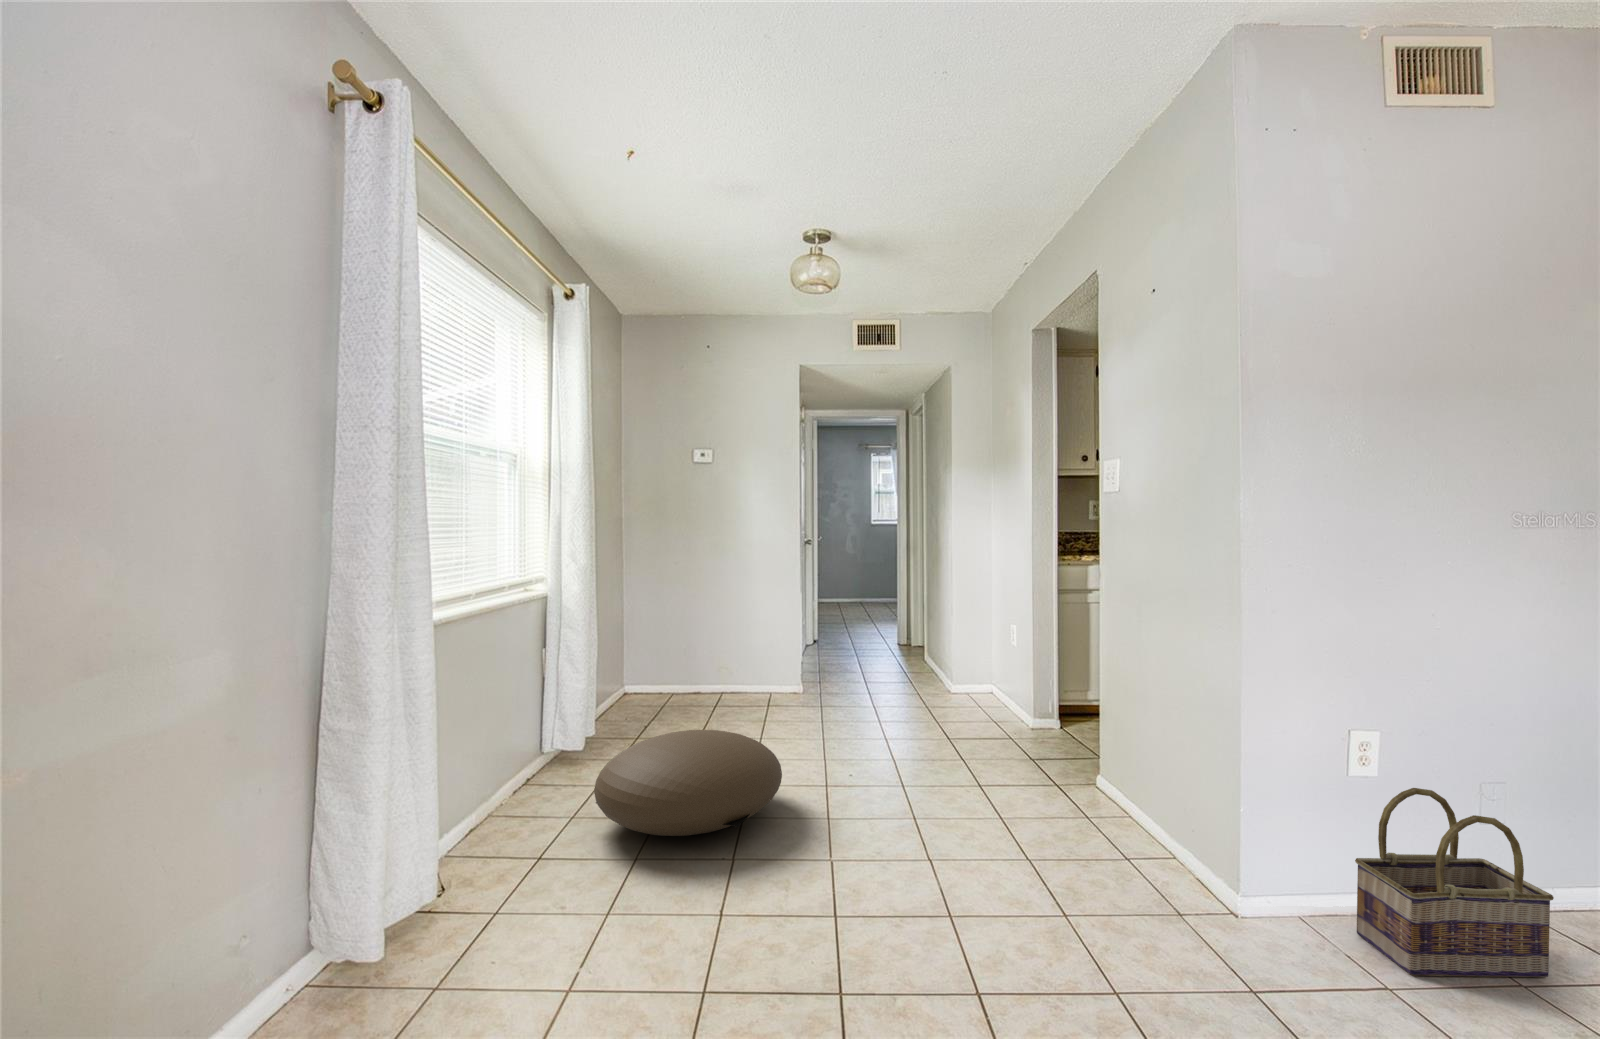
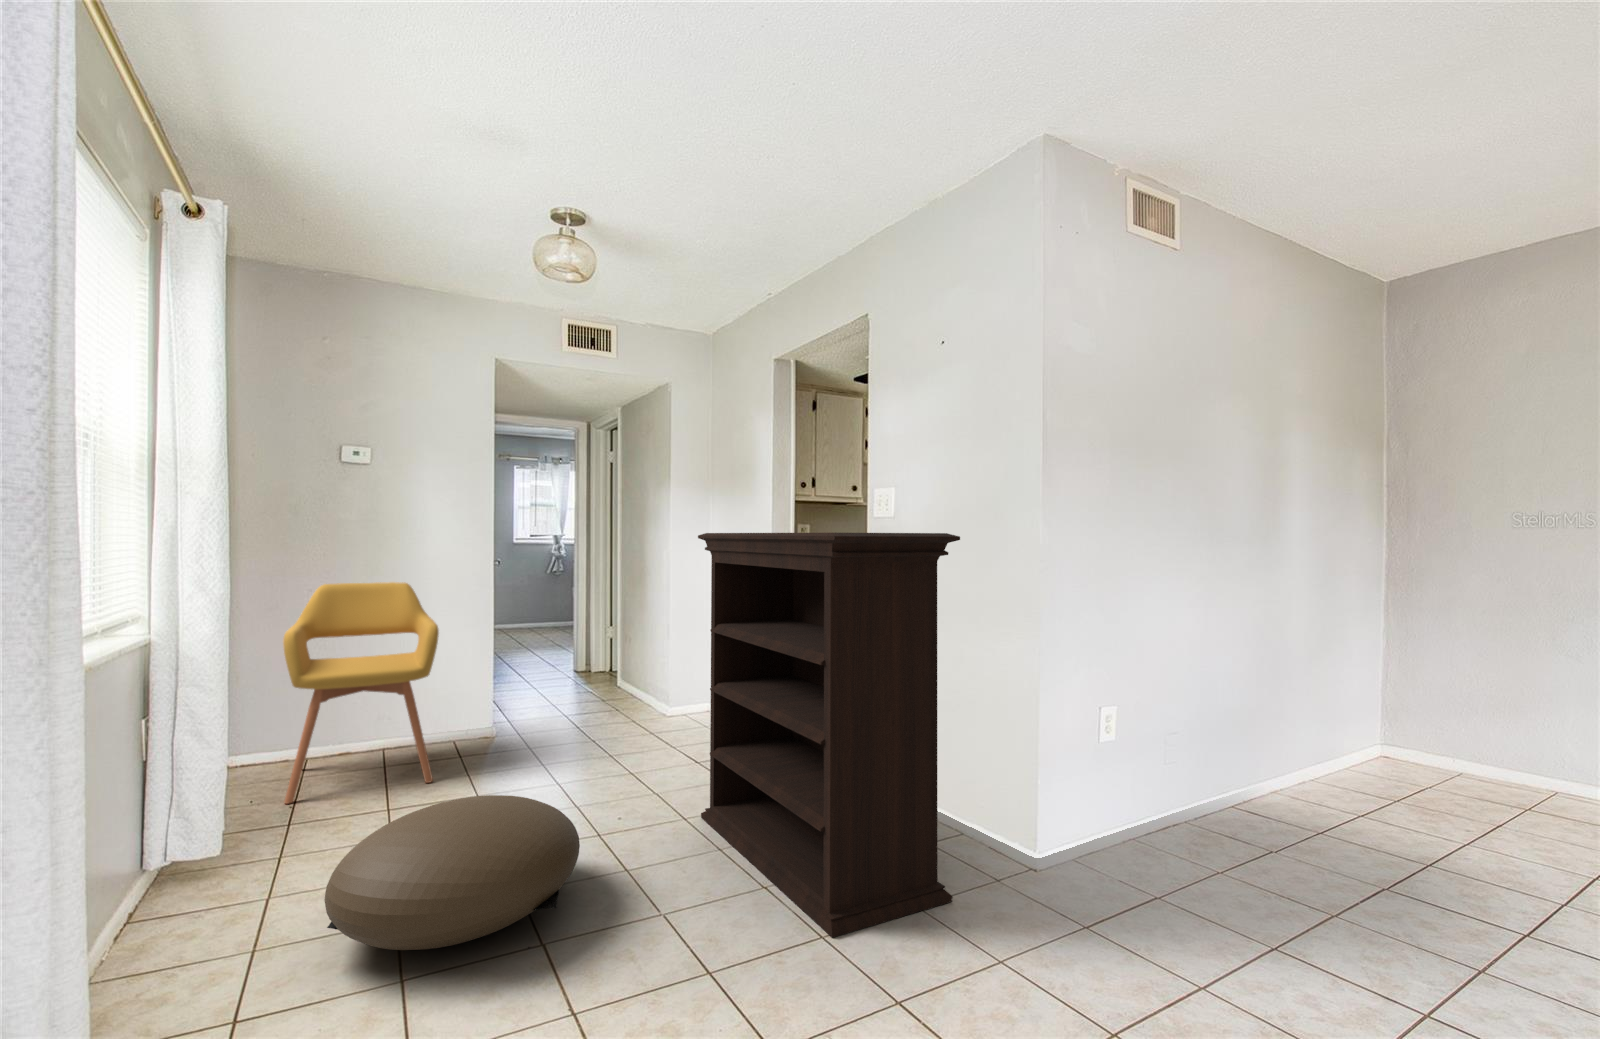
bookshelf: none [917,520,1125,920] -> present [698,532,960,938]
armchair: none [633,555,744,718] -> present [283,582,439,804]
basket: present [1355,788,1554,977] -> none [1105,736,1220,883]

